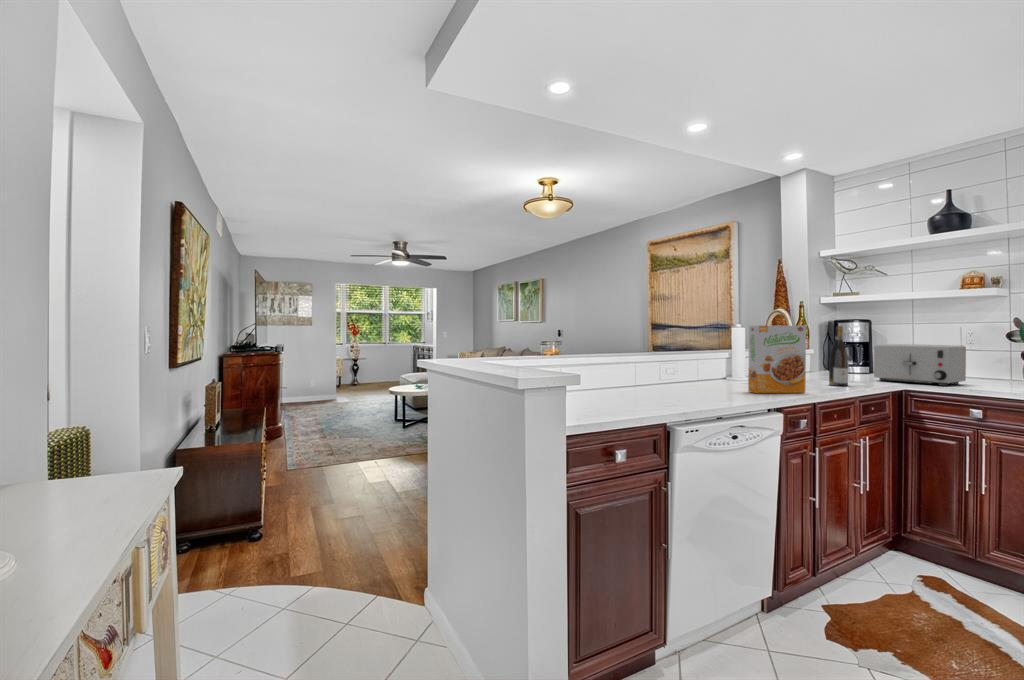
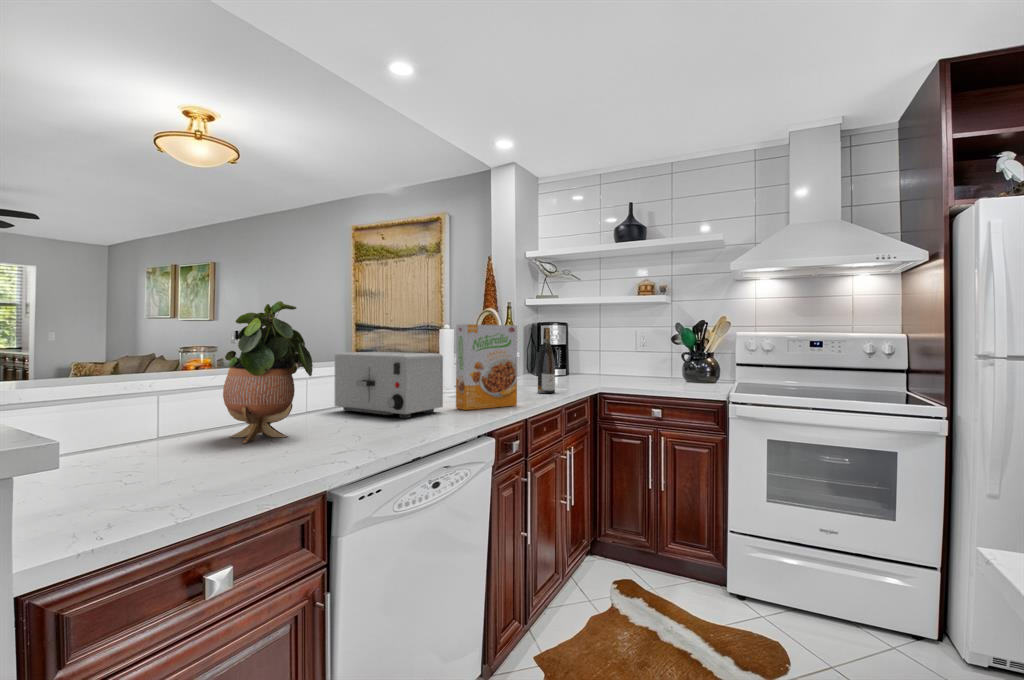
potted plant: none [595,314,647,401] -> present [223,301,313,443]
toaster: present [874,344,966,386] -> present [334,352,443,418]

